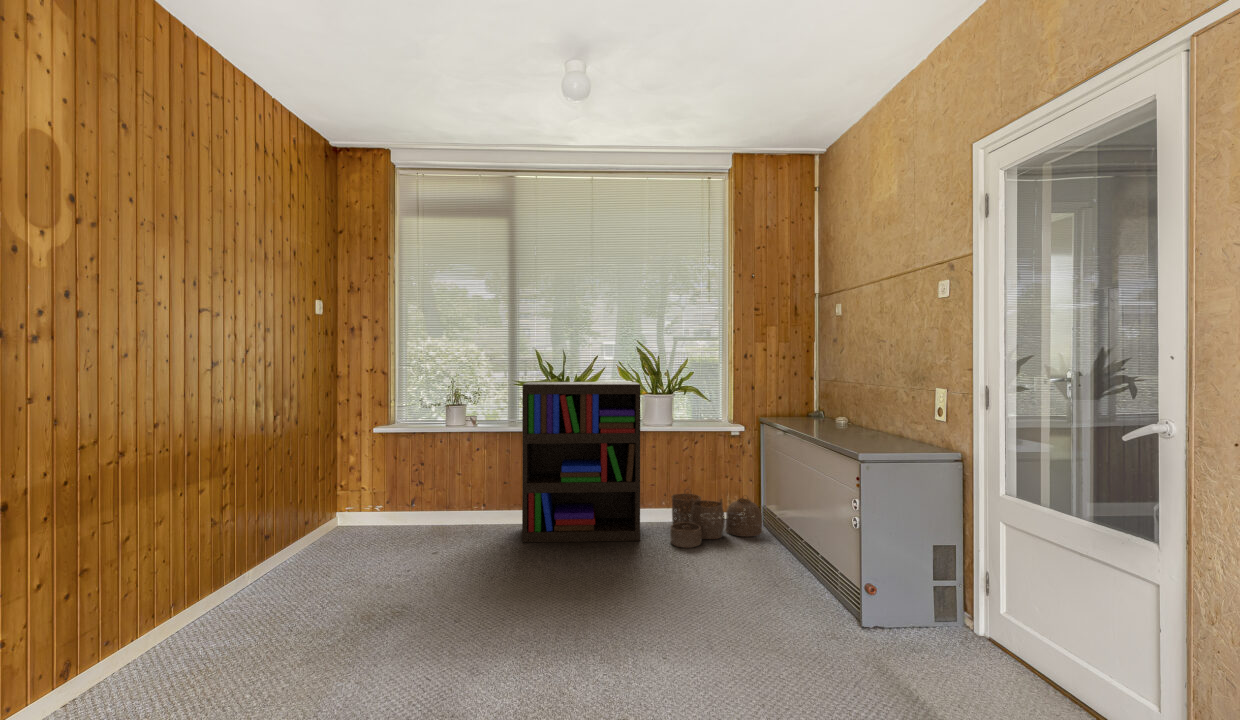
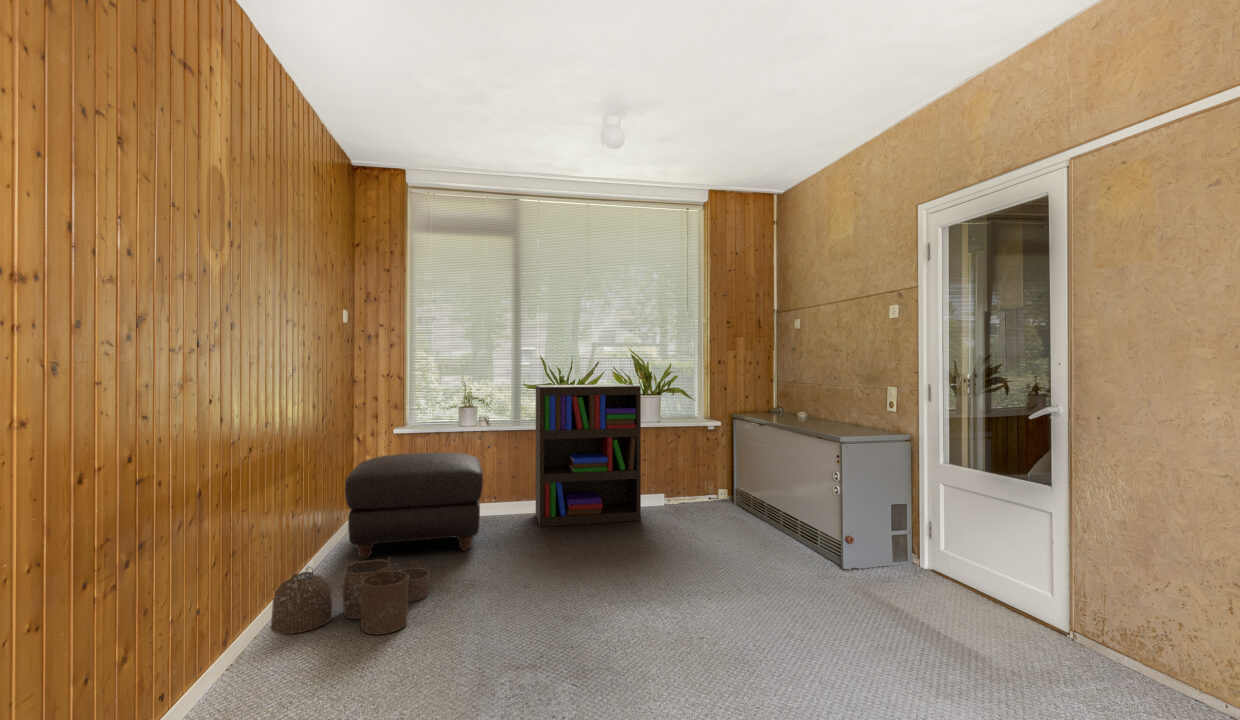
ottoman: none [289,456,458,572] -> present [345,453,483,559]
woven basket: present [670,493,762,548] -> present [271,557,430,634]

